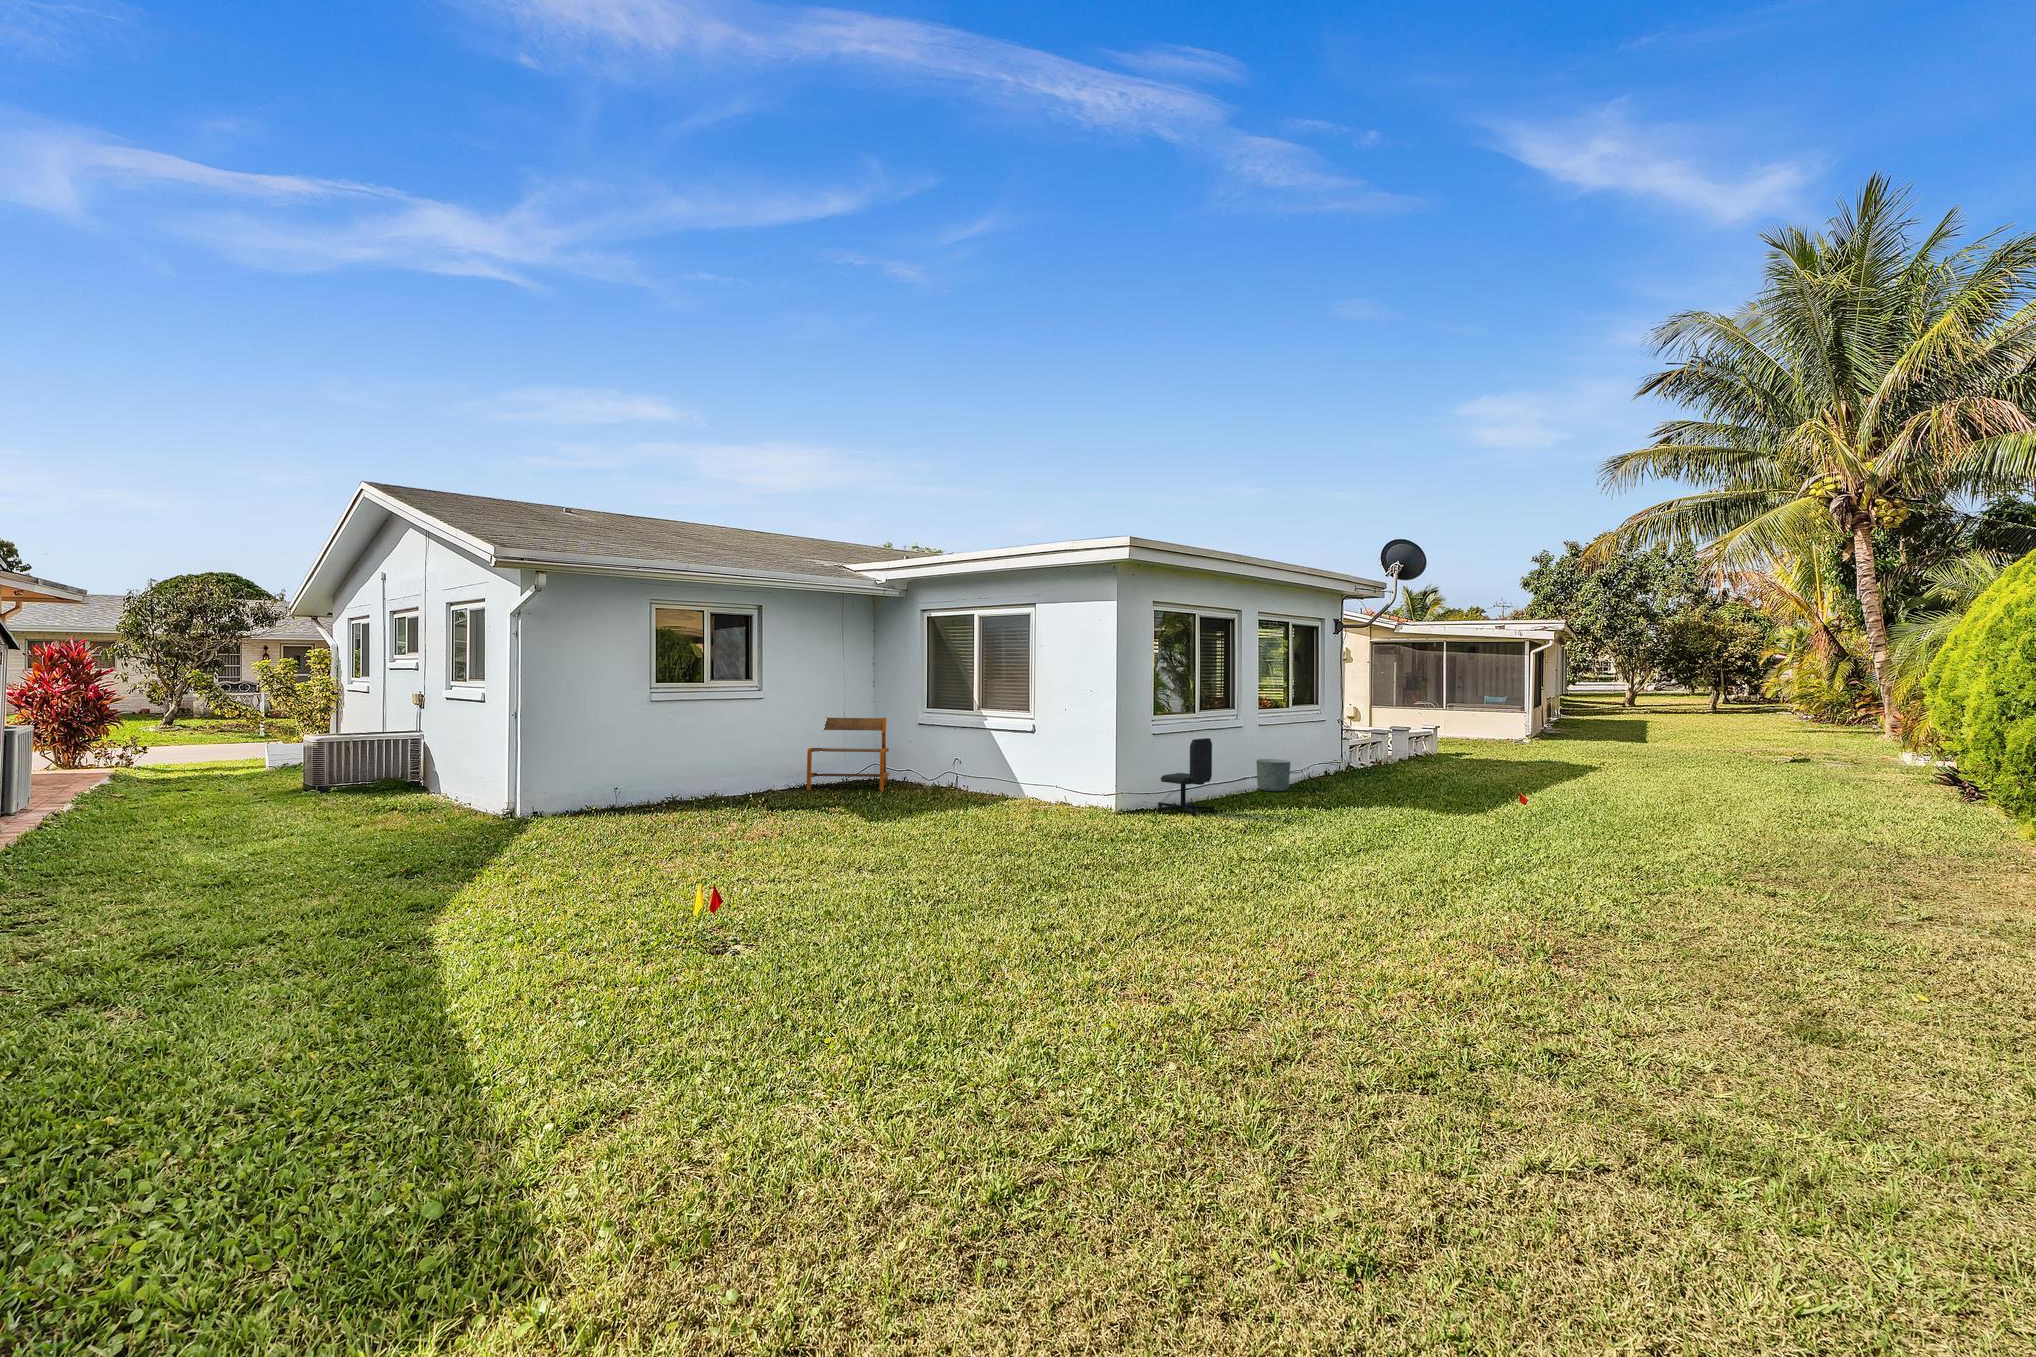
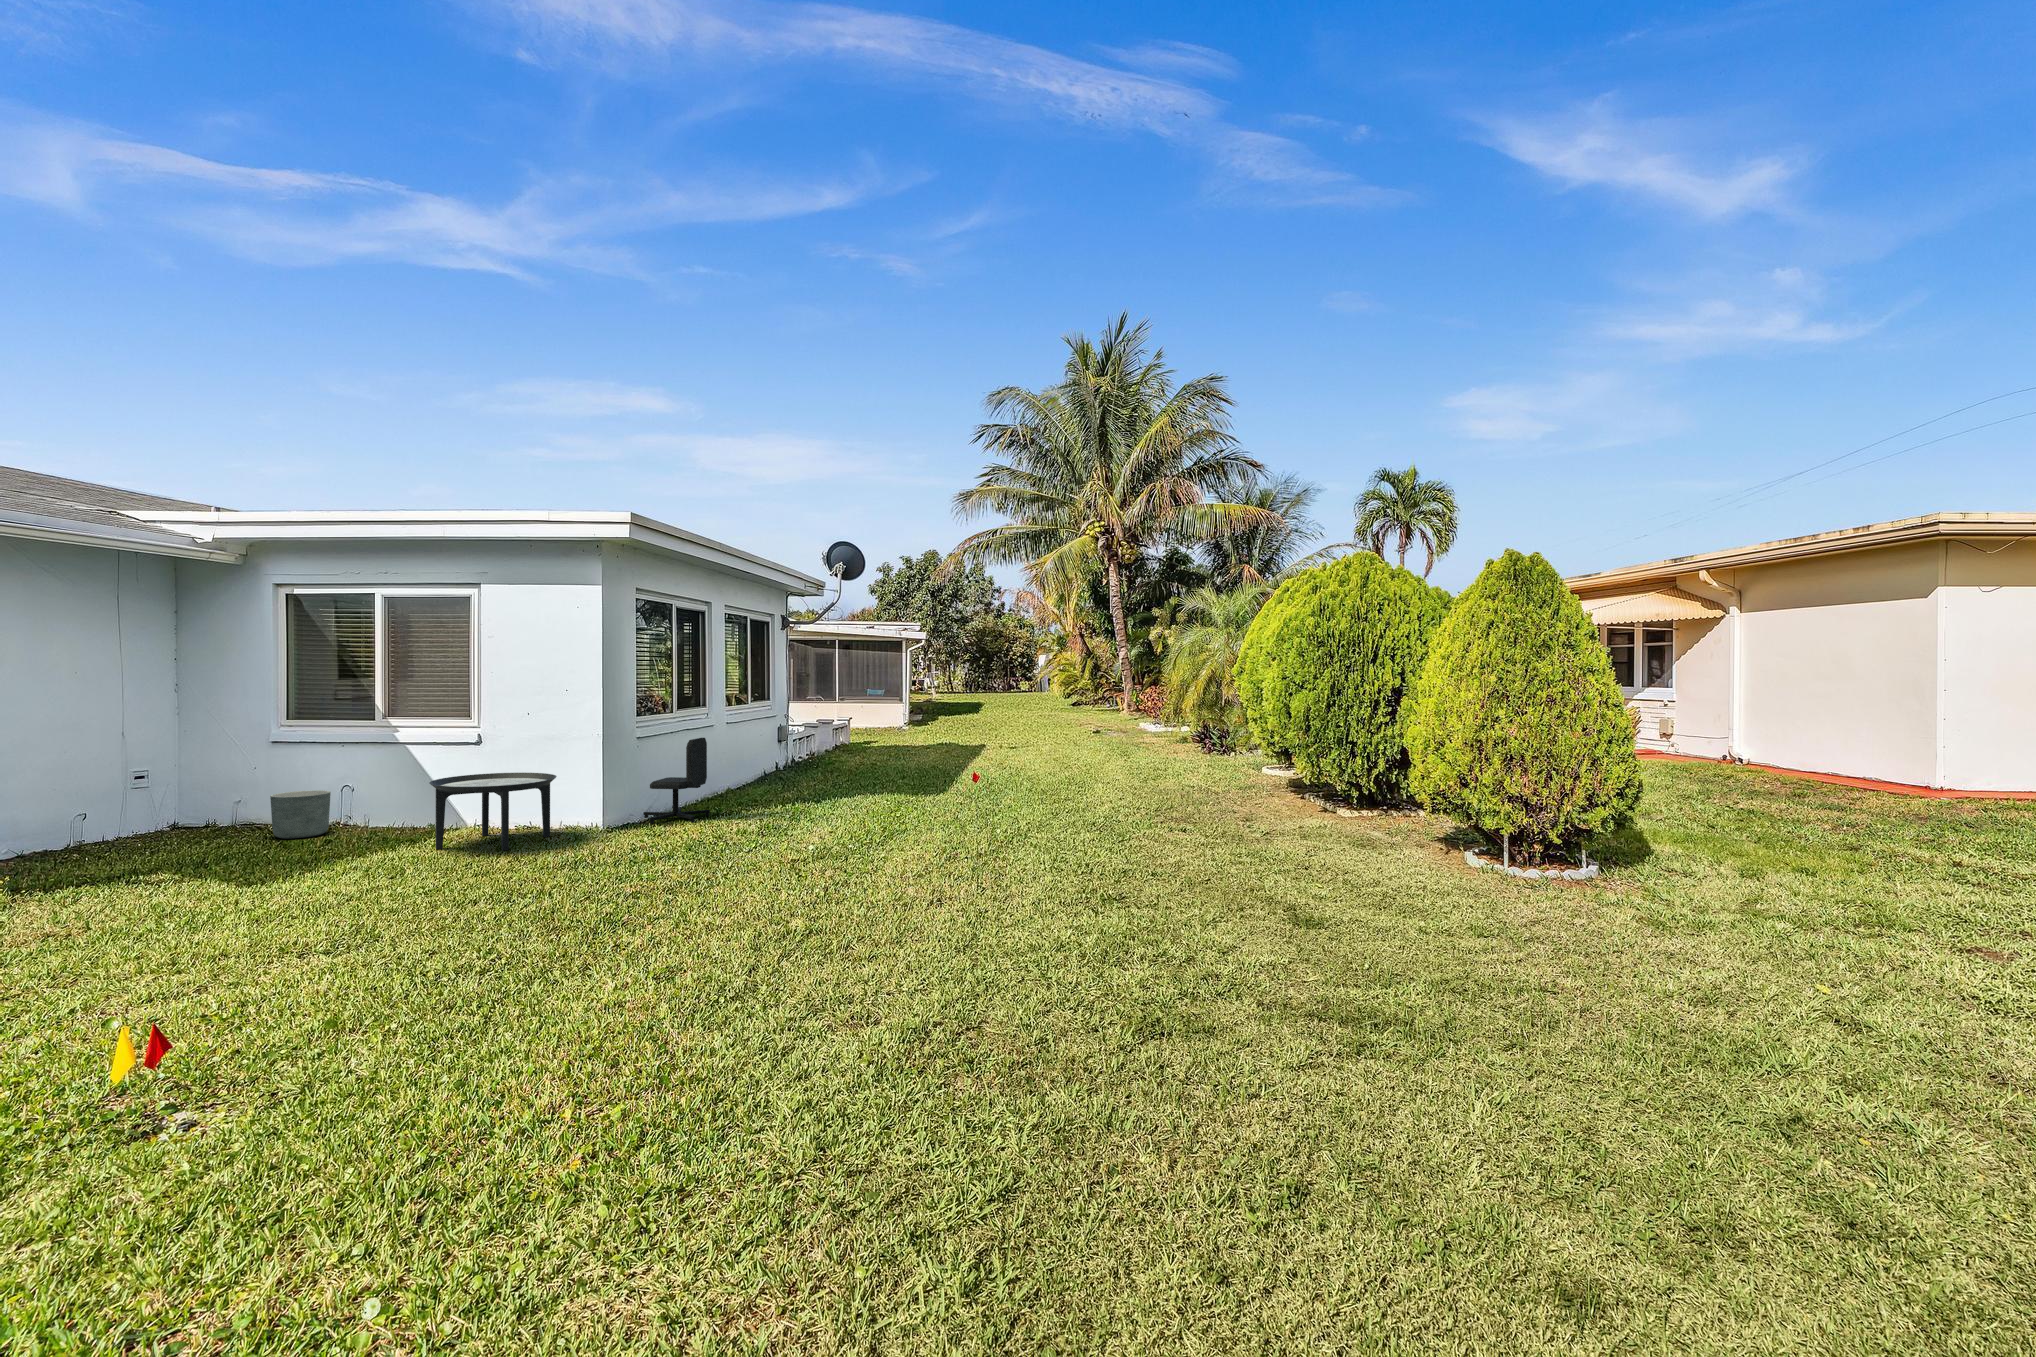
bench: present [806,718,889,791] -> none [47,736,213,858]
round table: none [992,757,1081,820] -> present [429,773,557,851]
planter: present [1256,759,1290,791] -> present [270,790,331,839]

